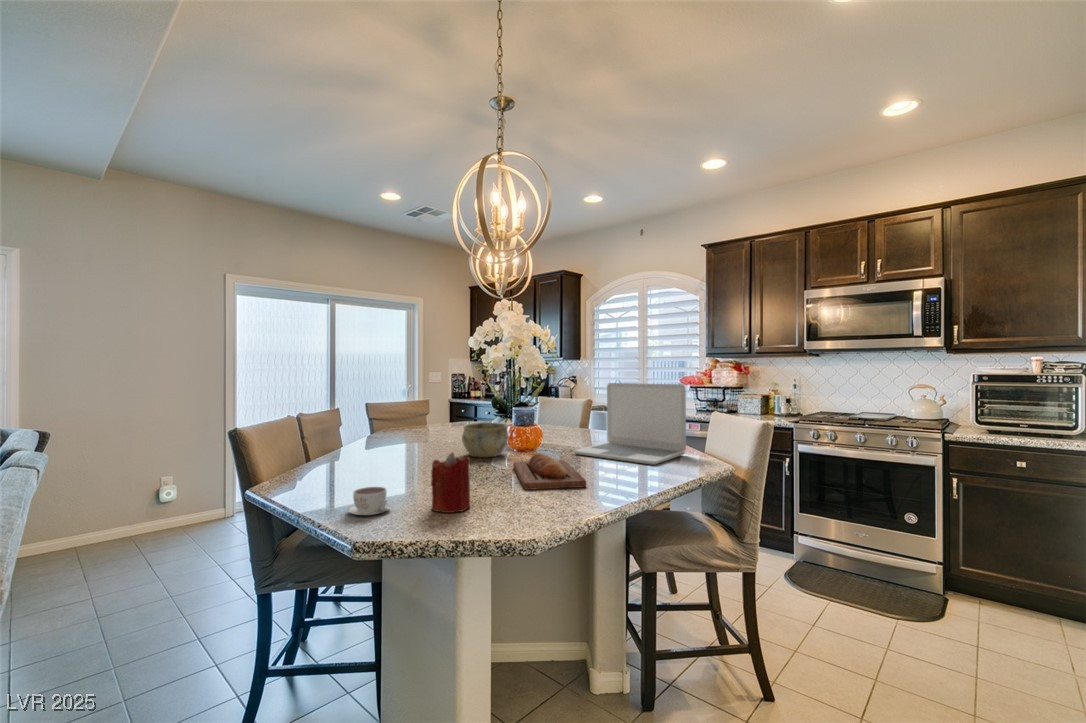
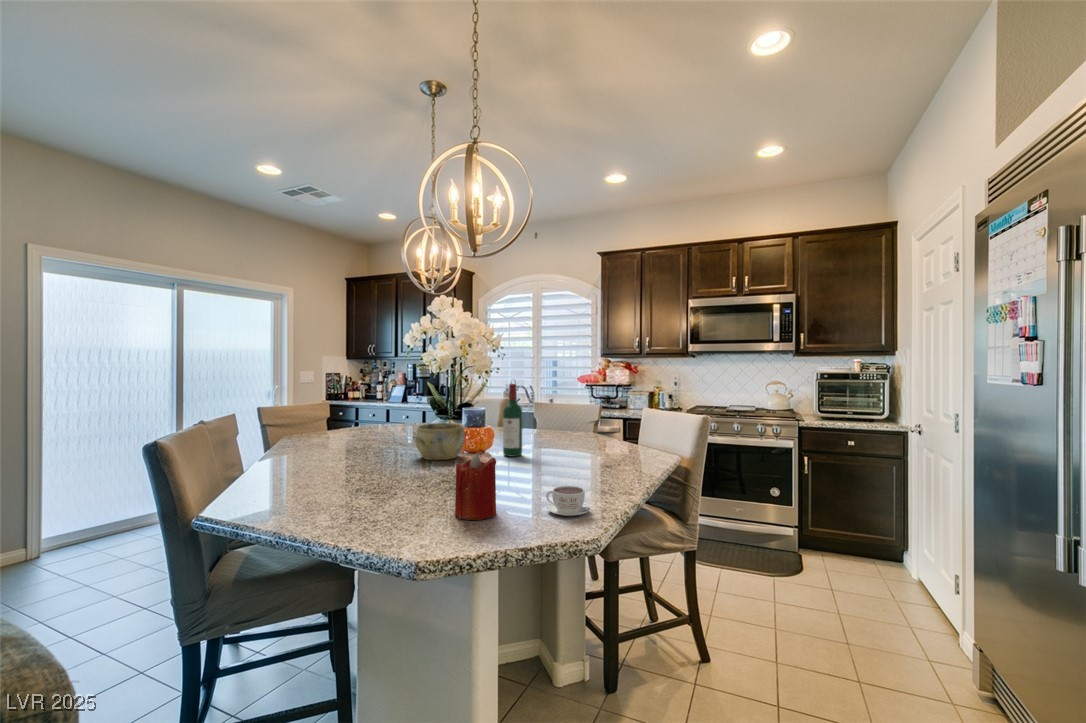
laptop: present [574,383,686,465] -> none [530,380,632,458]
wine bottle: none [544,386,562,458] -> present [503,384,522,457]
bread loaf: present [513,453,587,490] -> none [487,452,584,490]
coffee cup: present [348,487,392,515] -> present [546,486,590,516]

